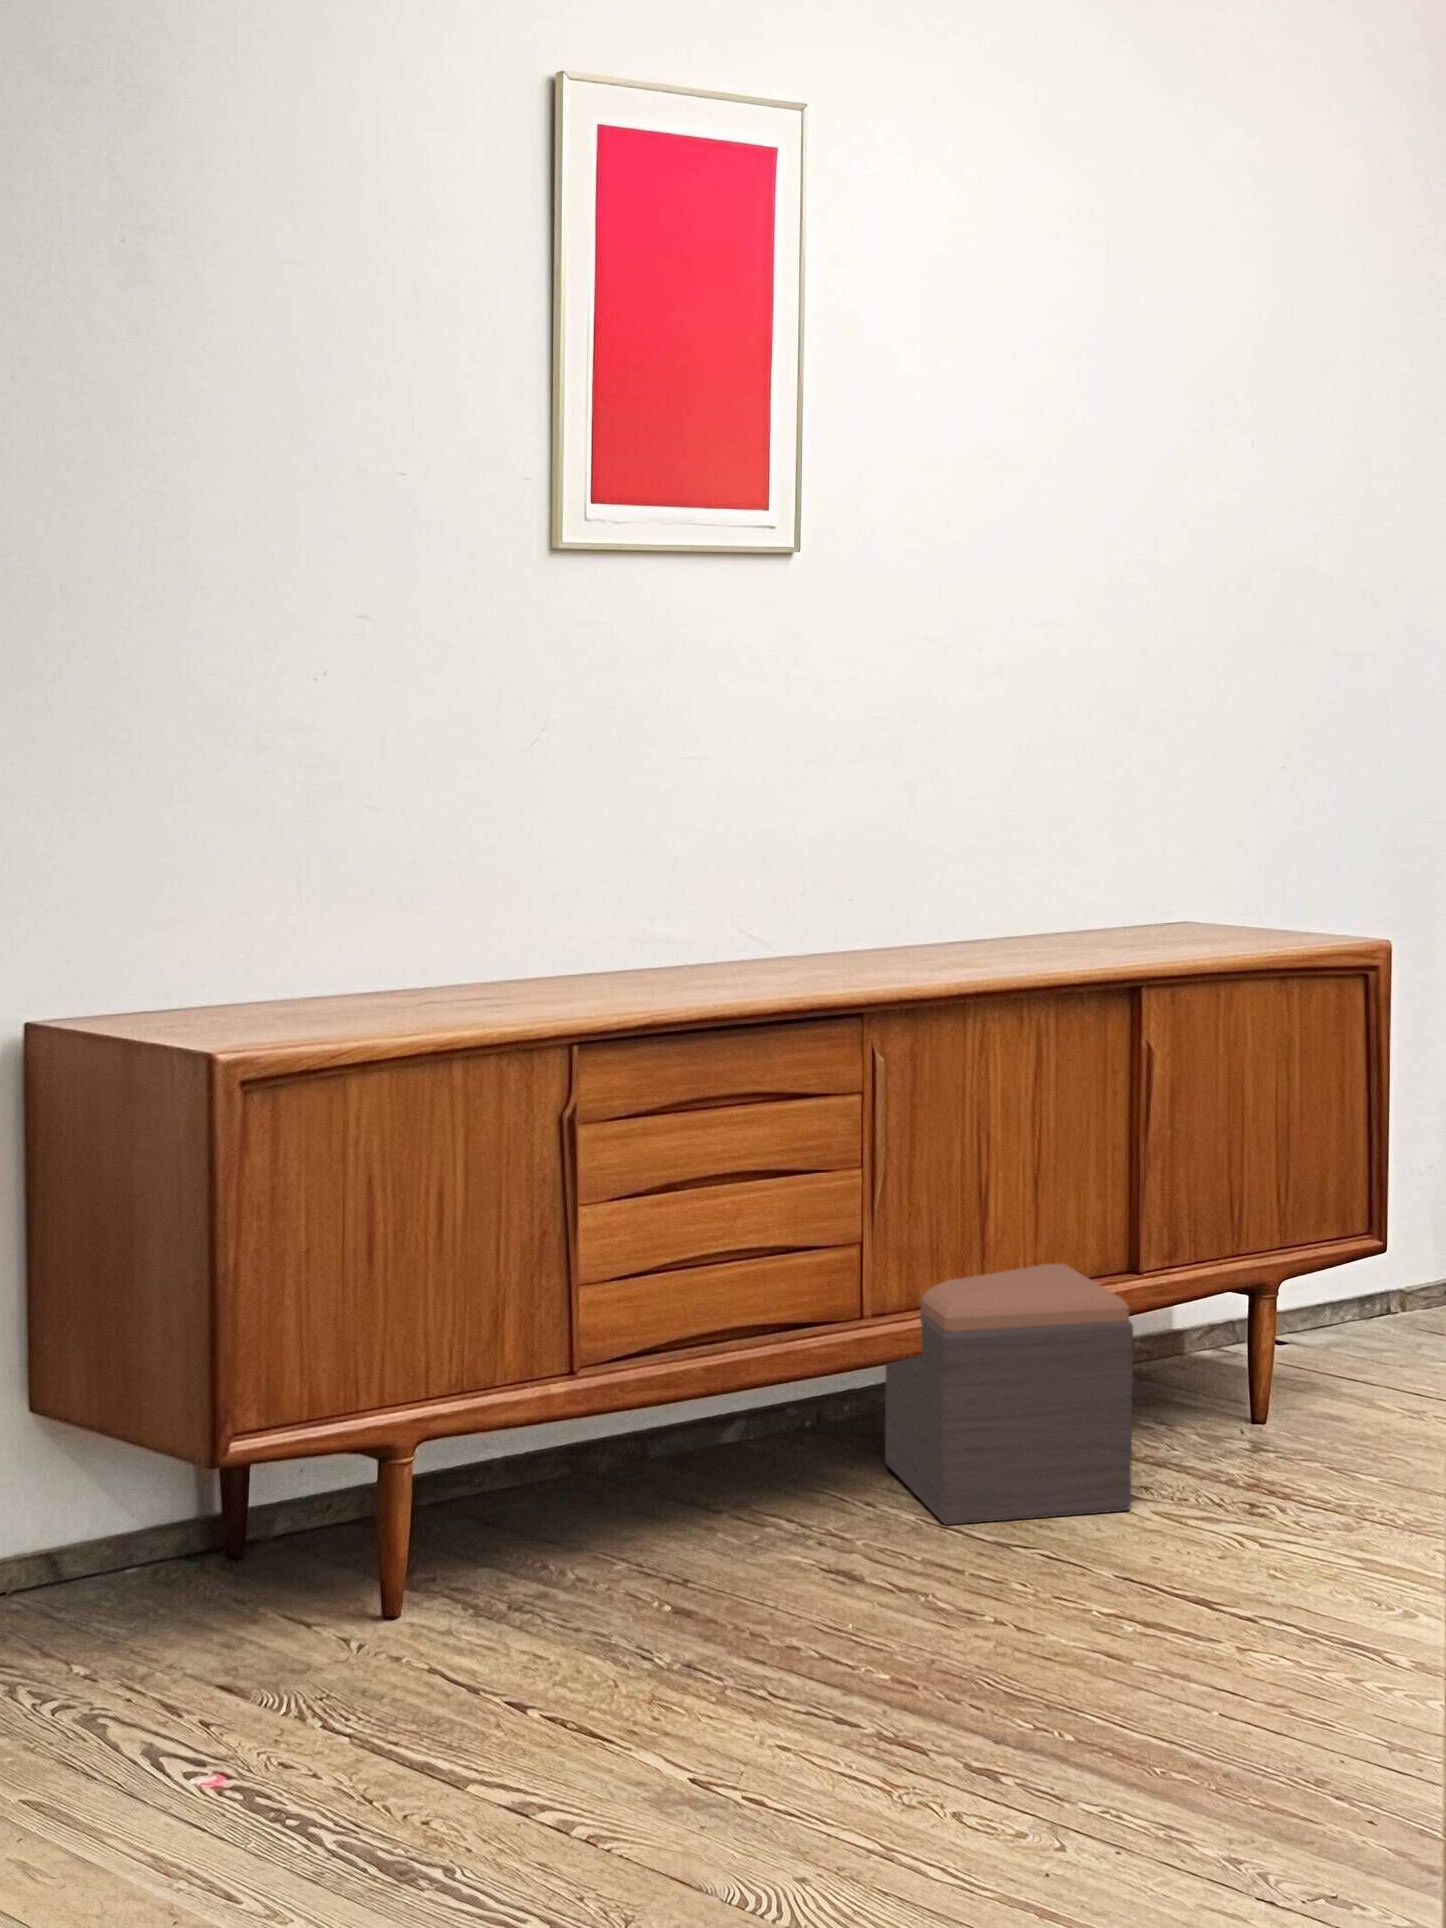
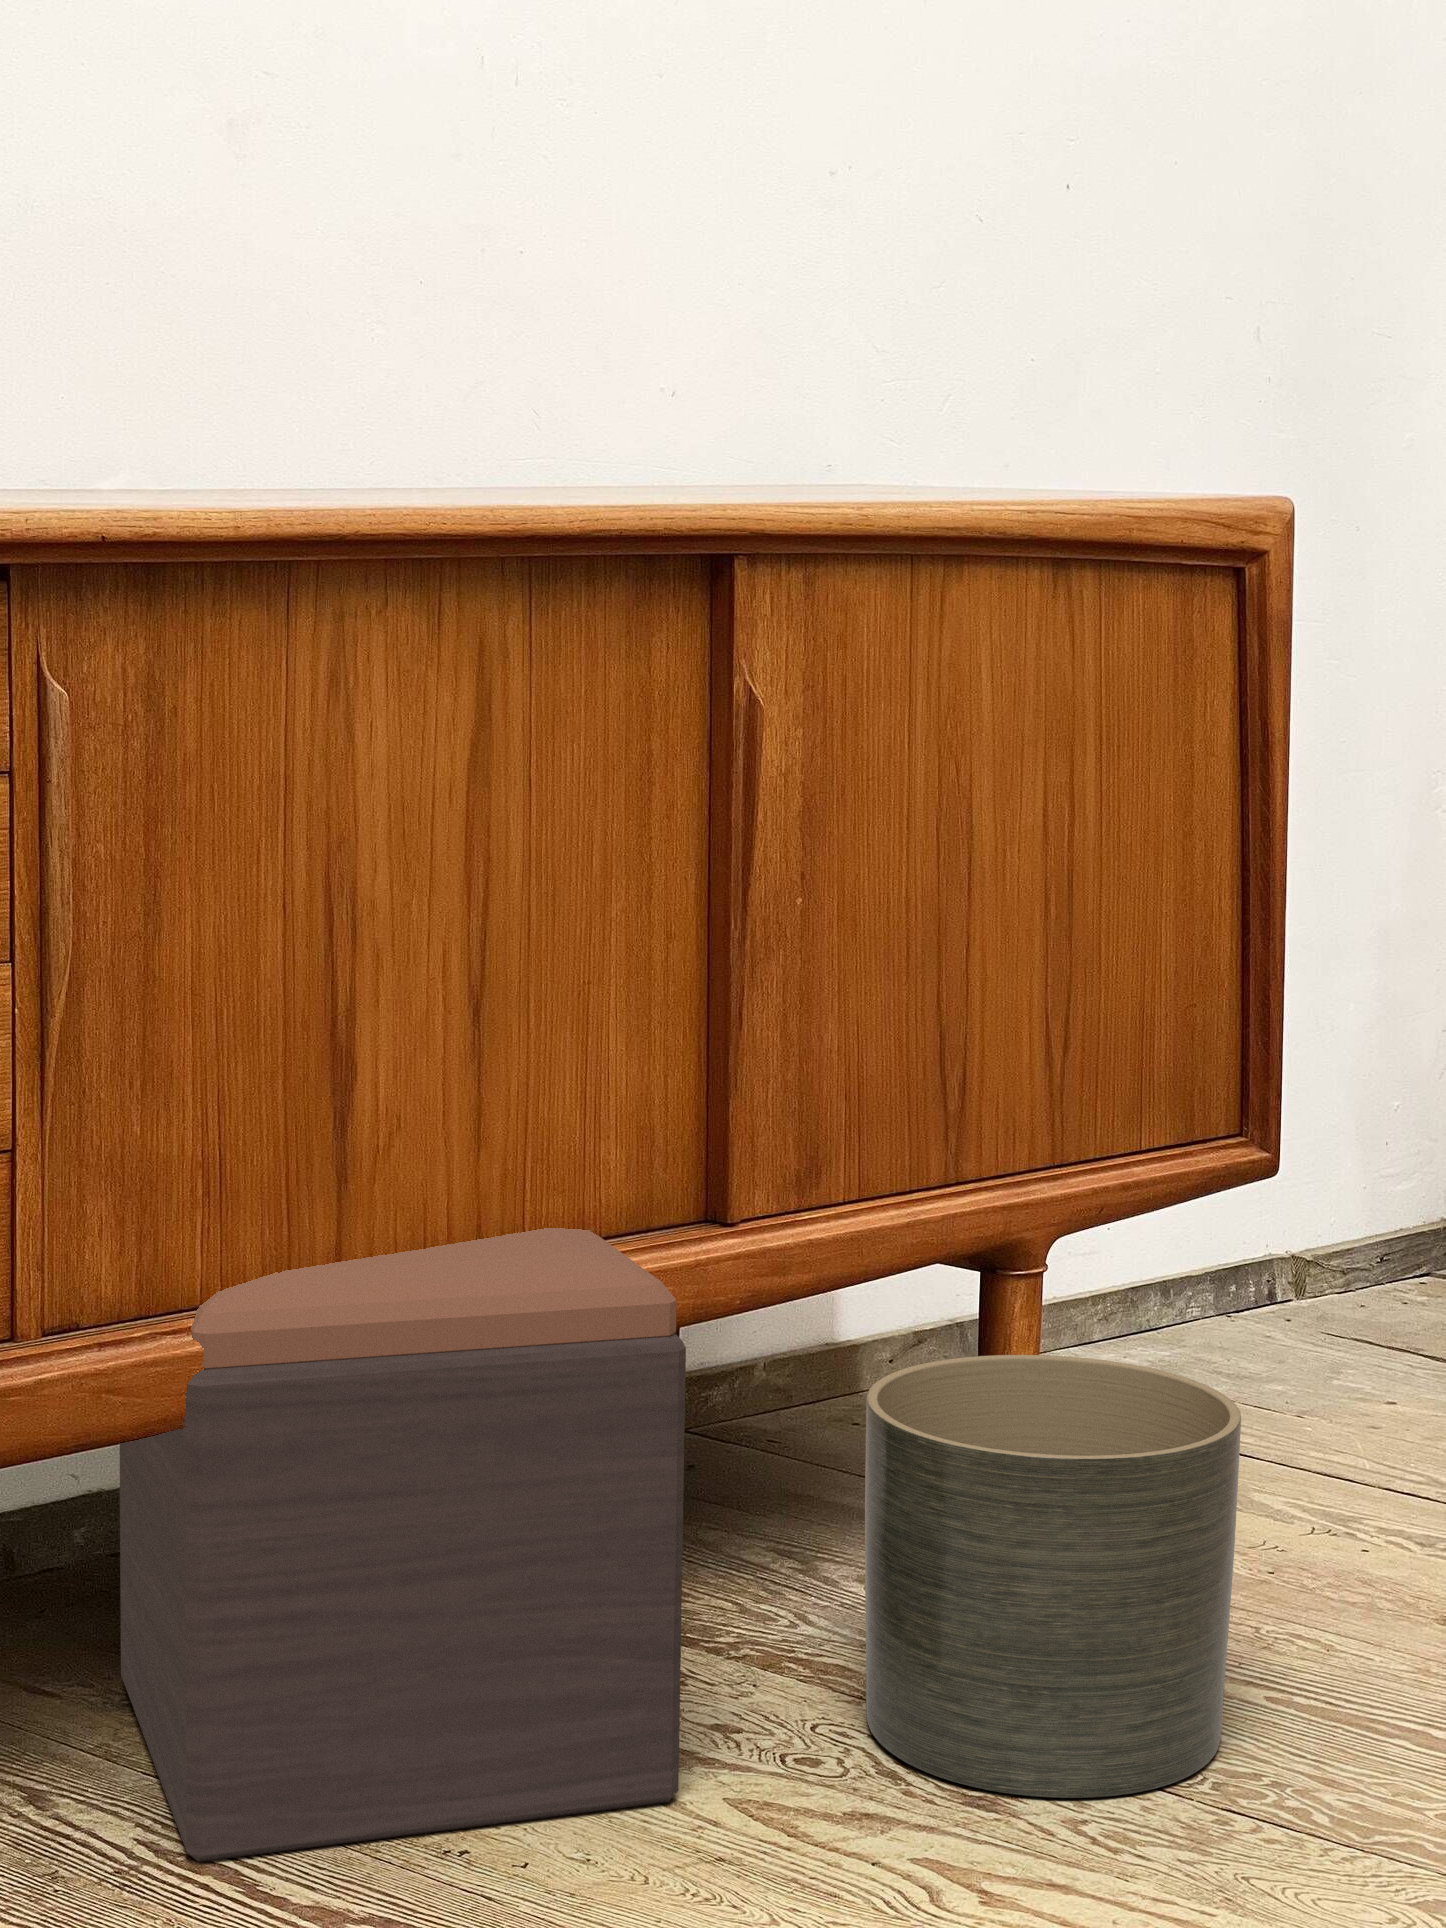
planter: none [1204,1332,1365,1513] -> present [865,1355,1241,1798]

